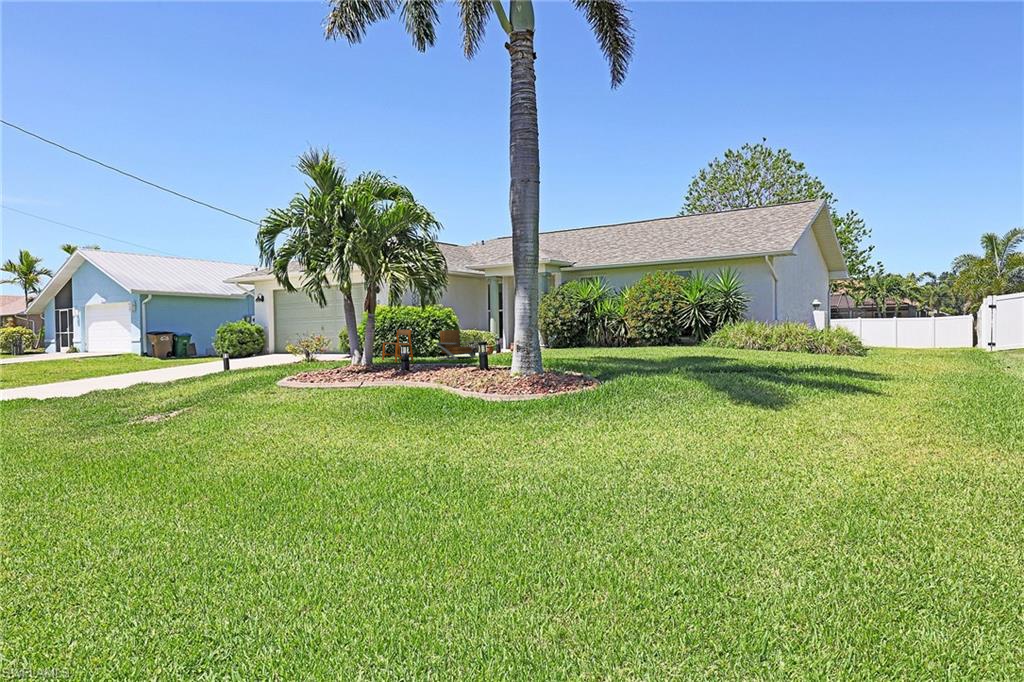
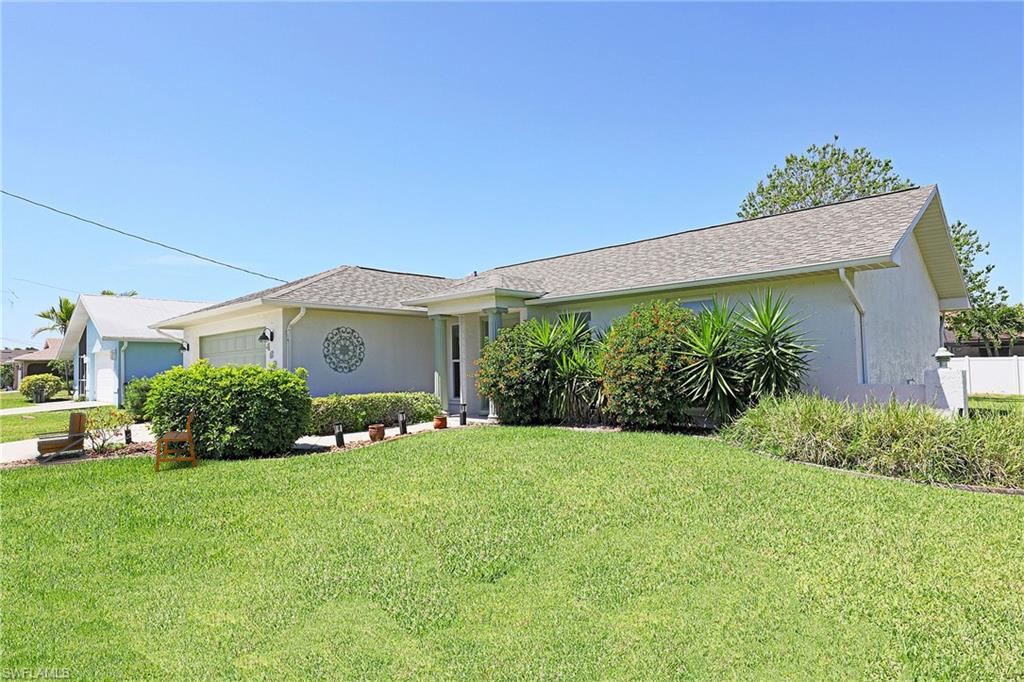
lounge chair: present [436,330,475,360] -> present [35,412,92,465]

